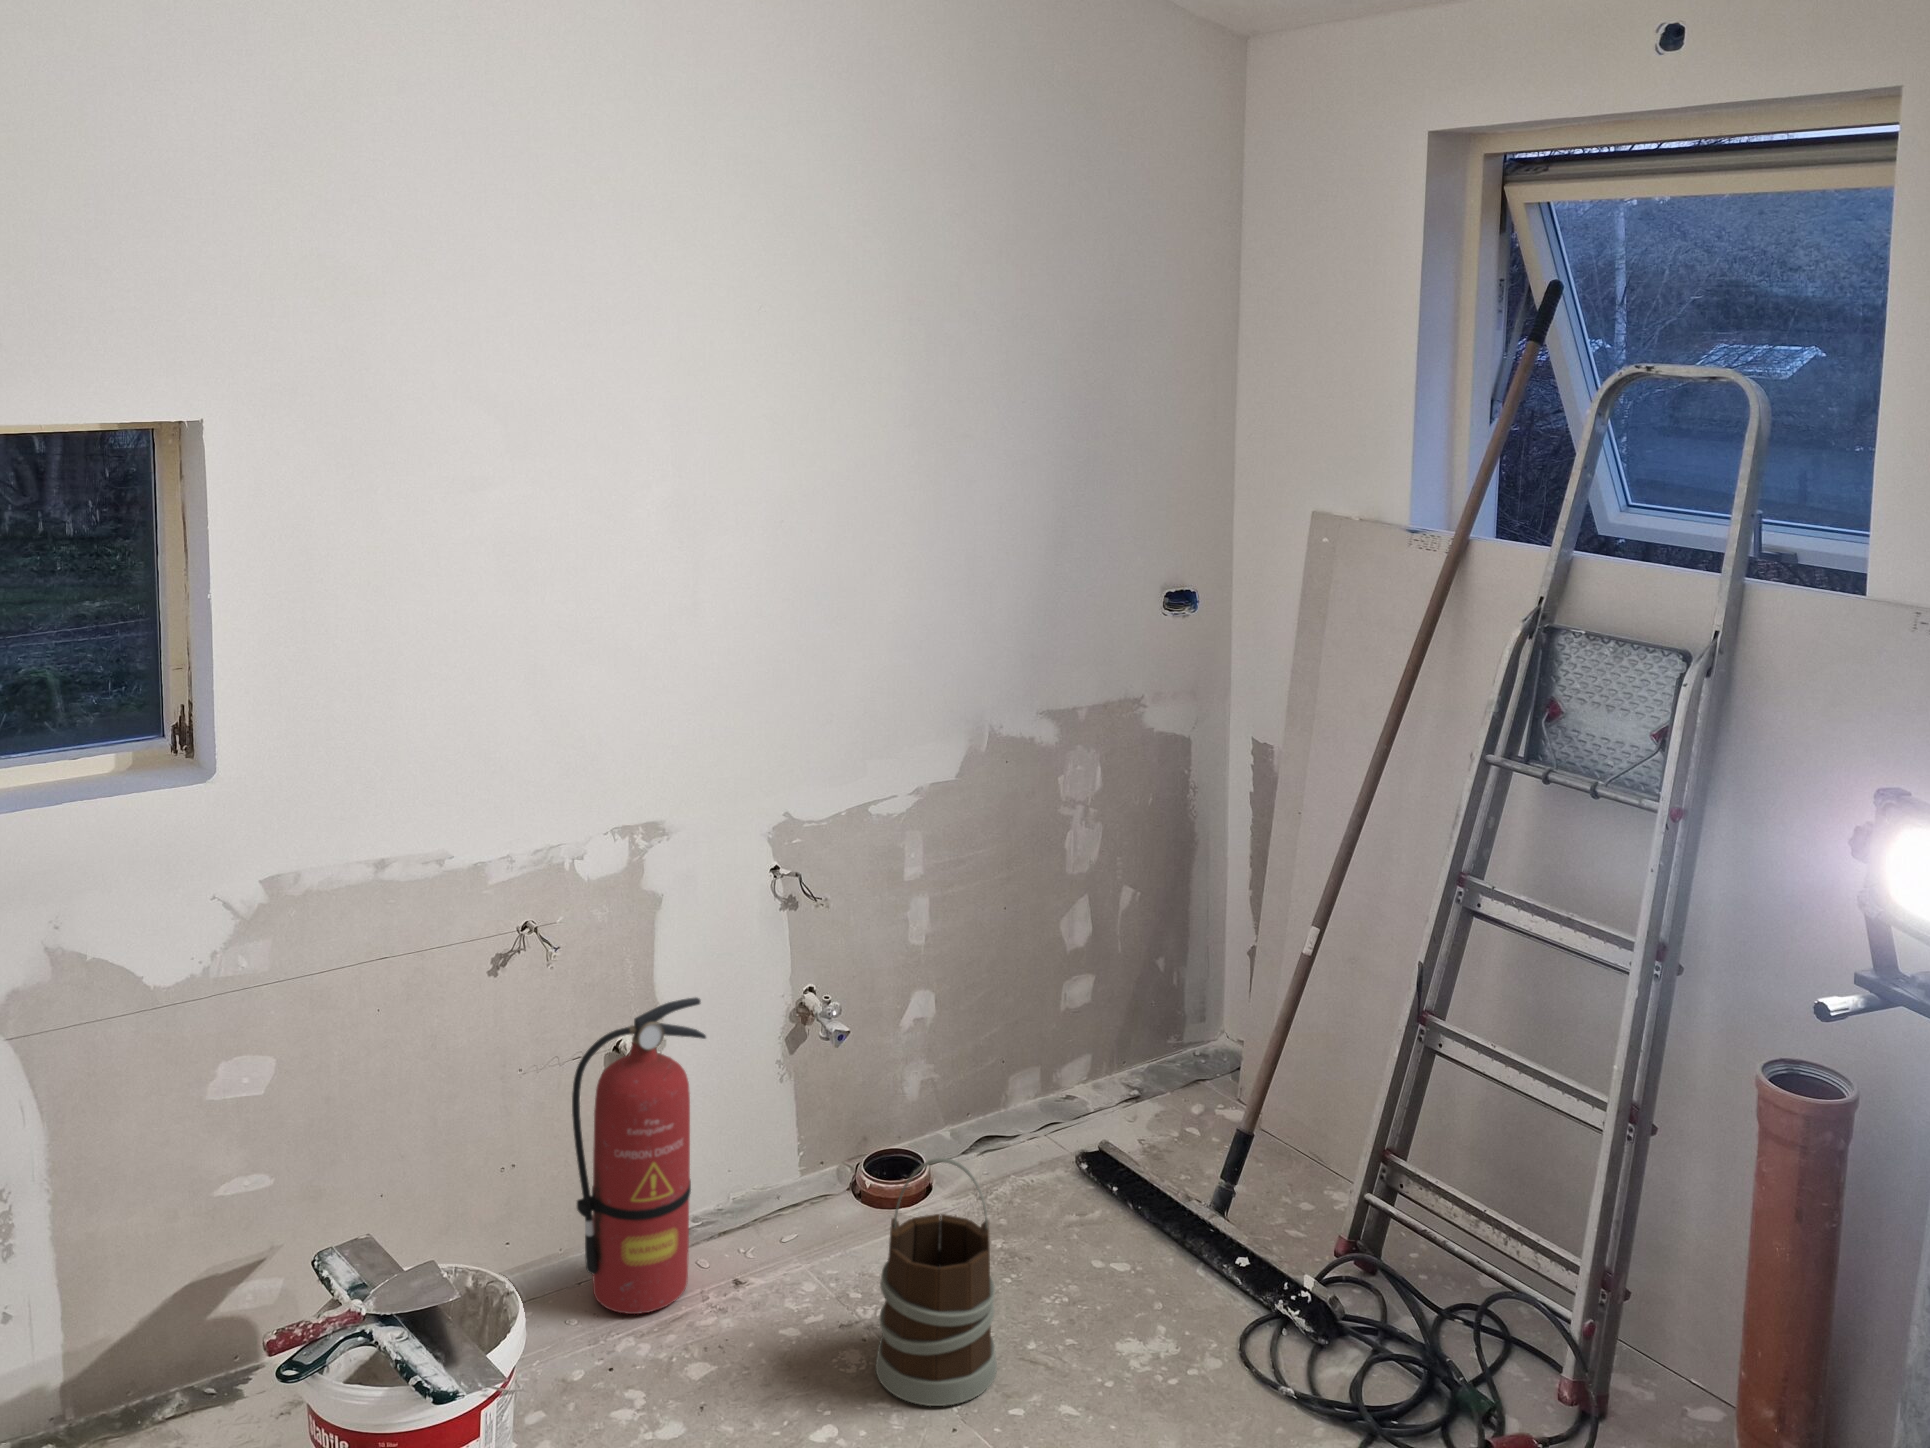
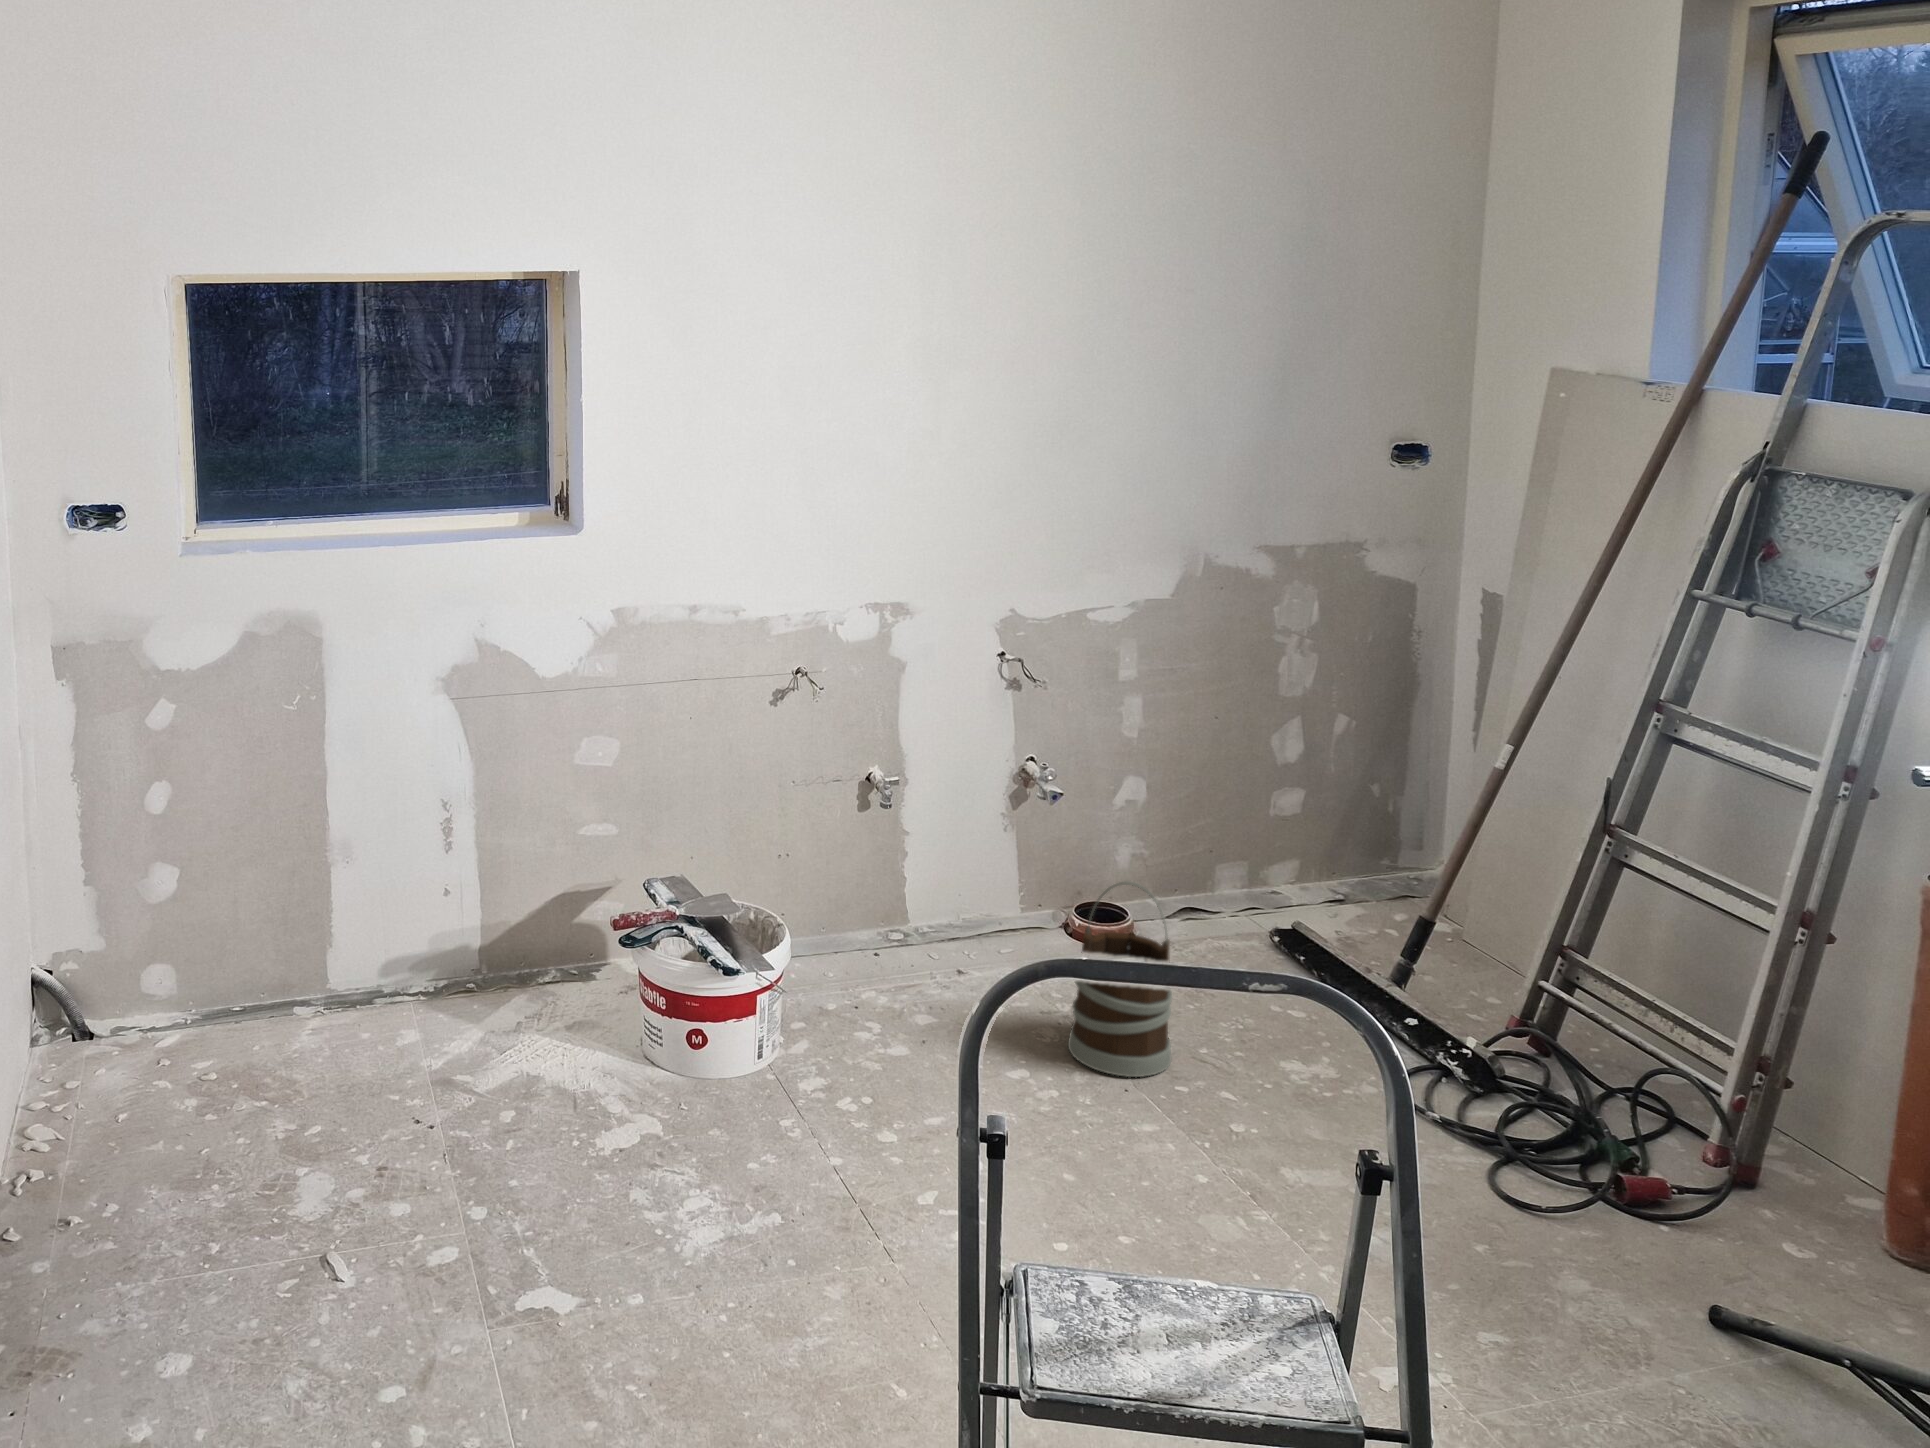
fire extinguisher: present [572,998,706,1314] -> none [833,742,941,981]

